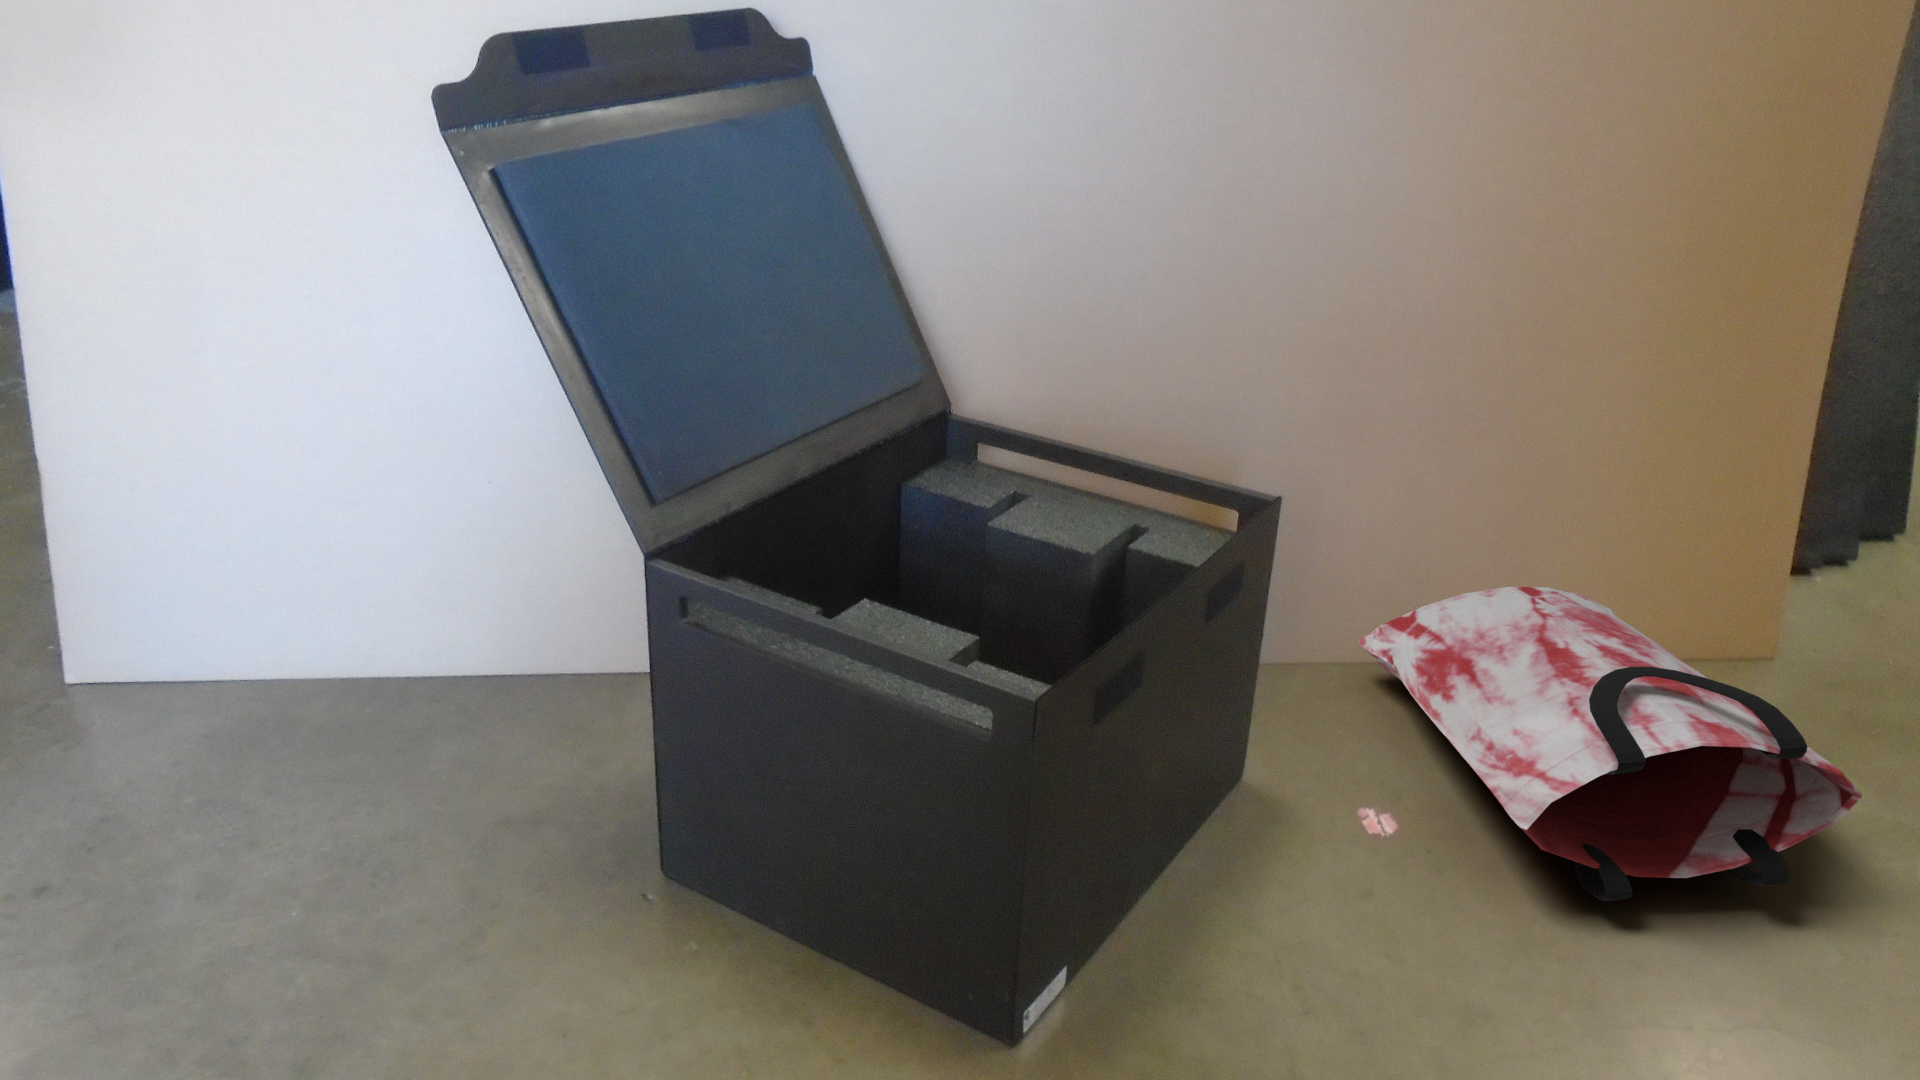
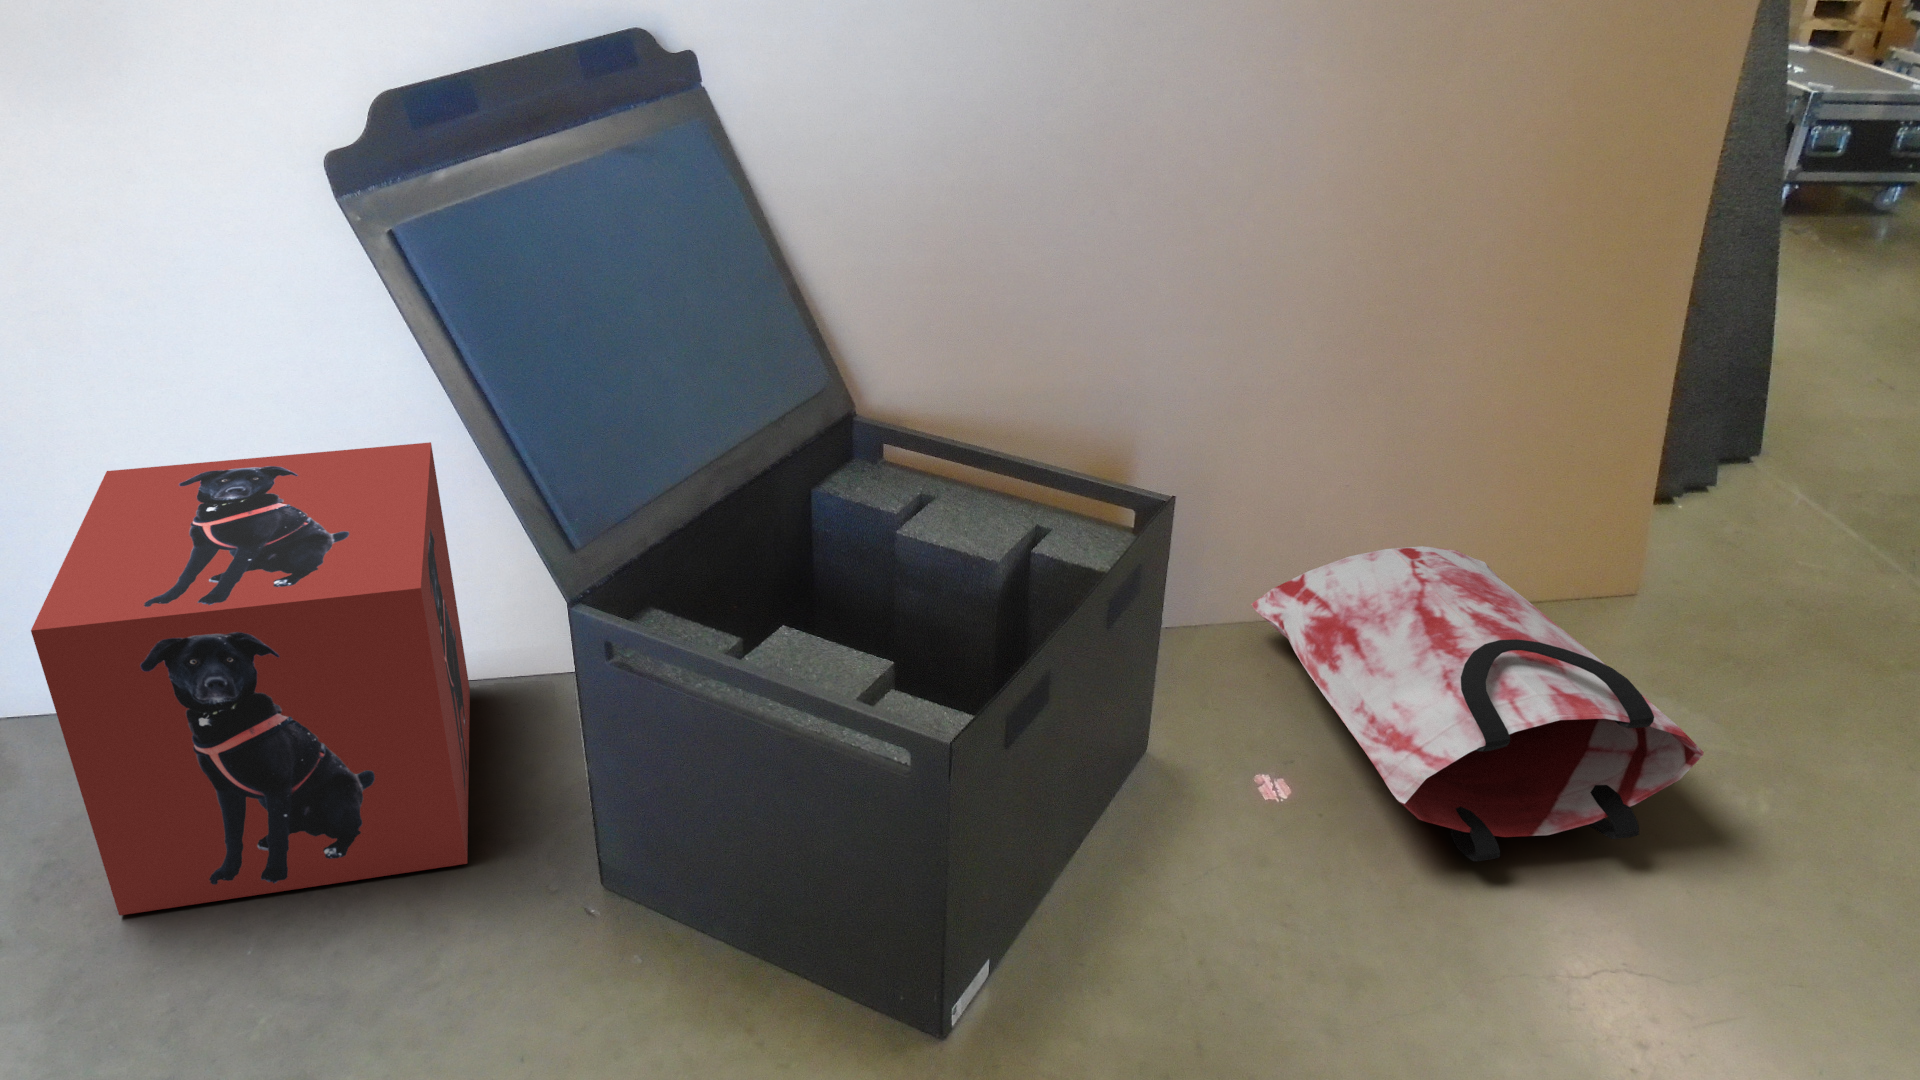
storage box: none [103,421,548,870] -> present [31,442,470,915]

